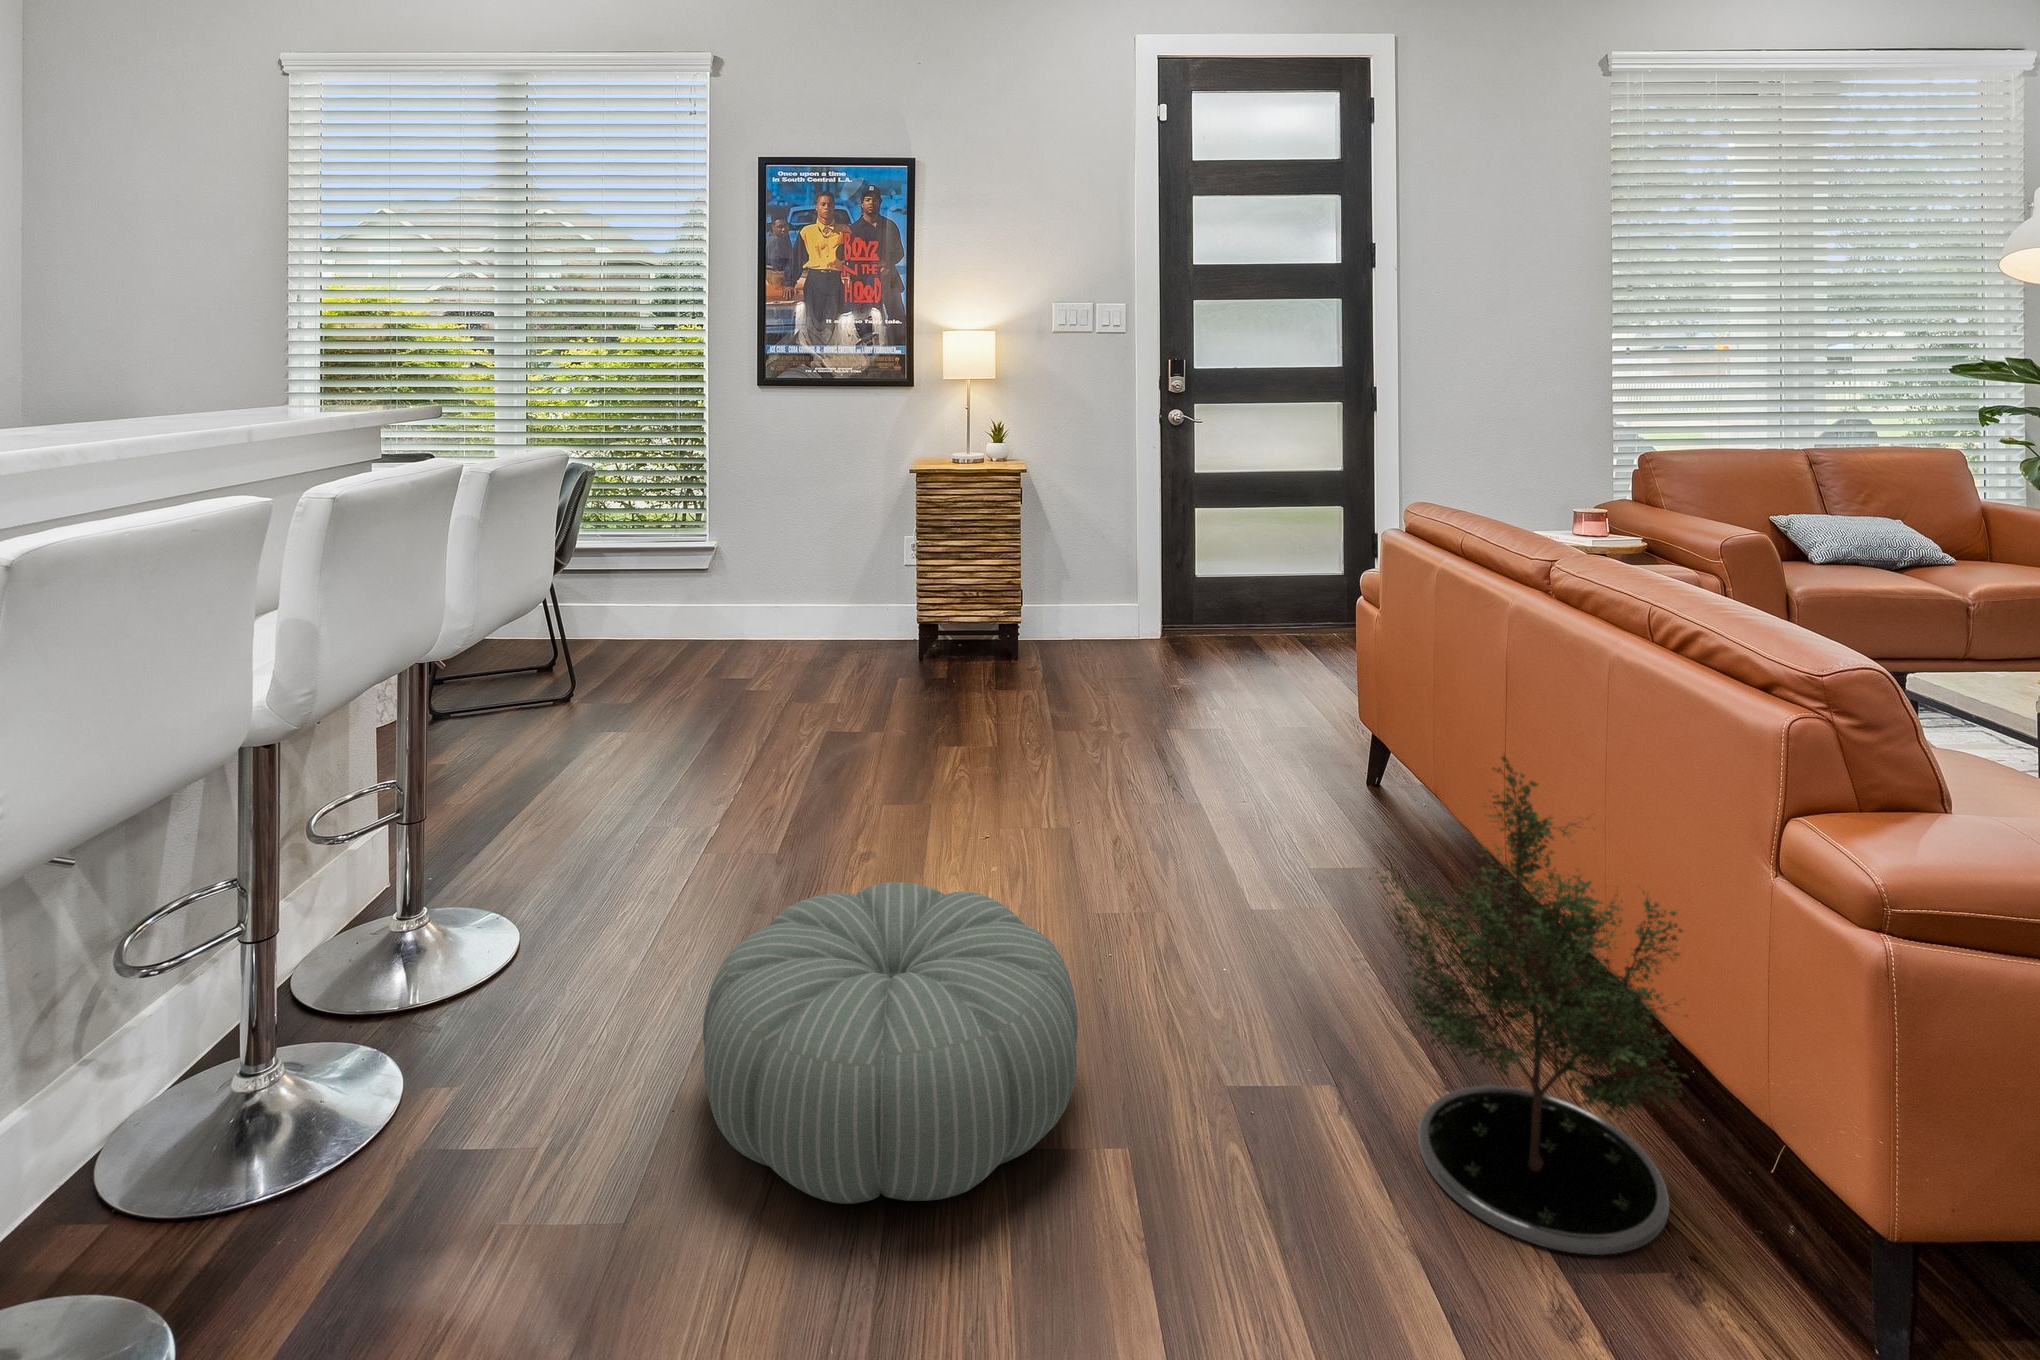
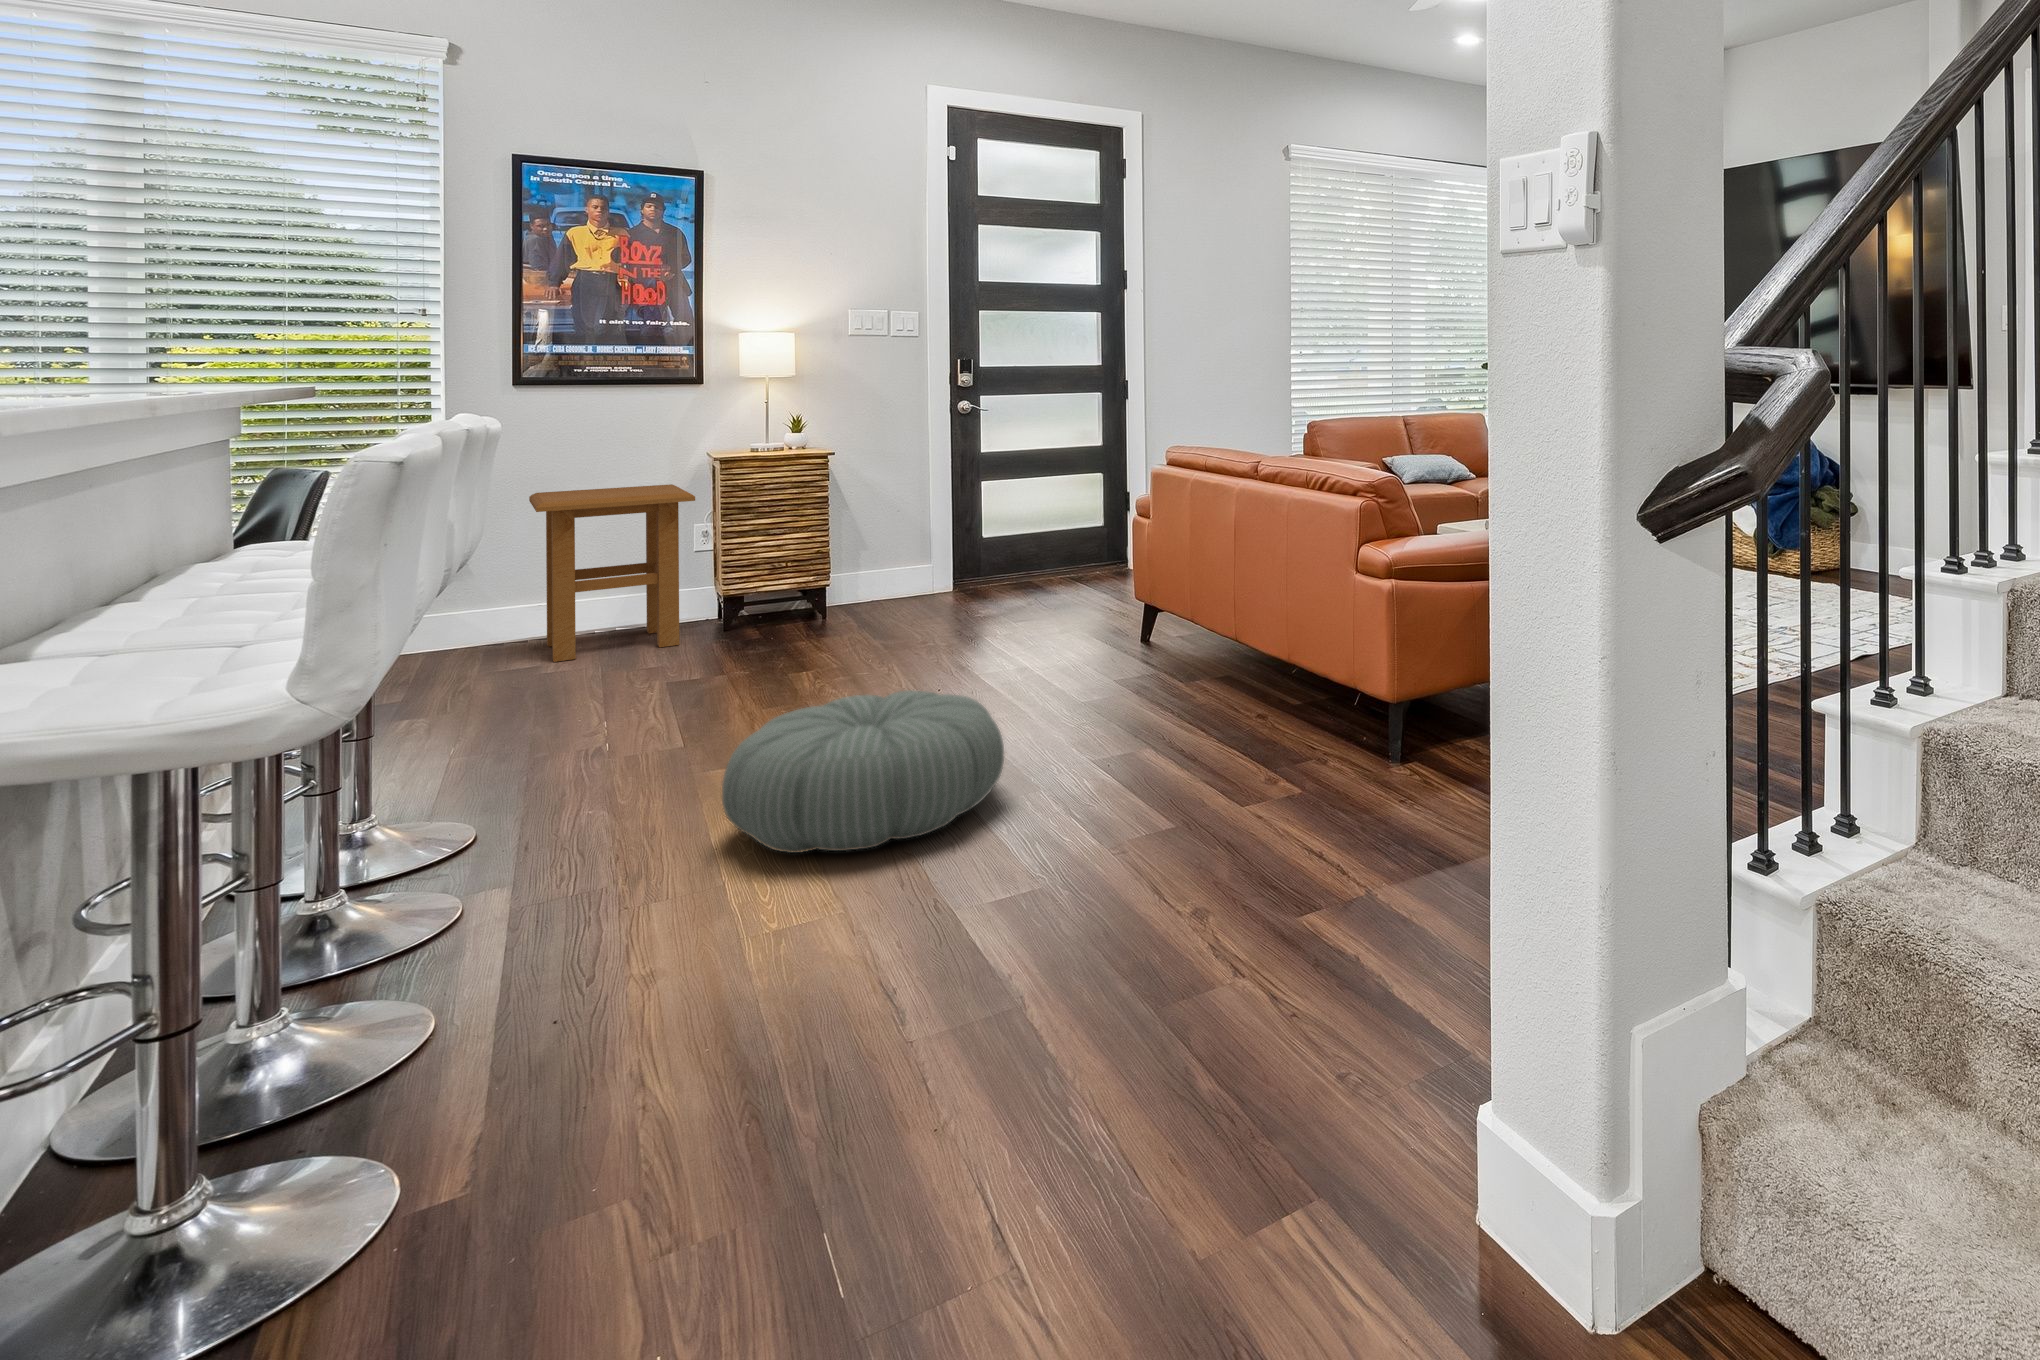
side table: none [755,491,891,669] -> present [529,484,695,662]
potted tree: present [1369,756,1689,1255] -> none [1169,539,1323,770]

